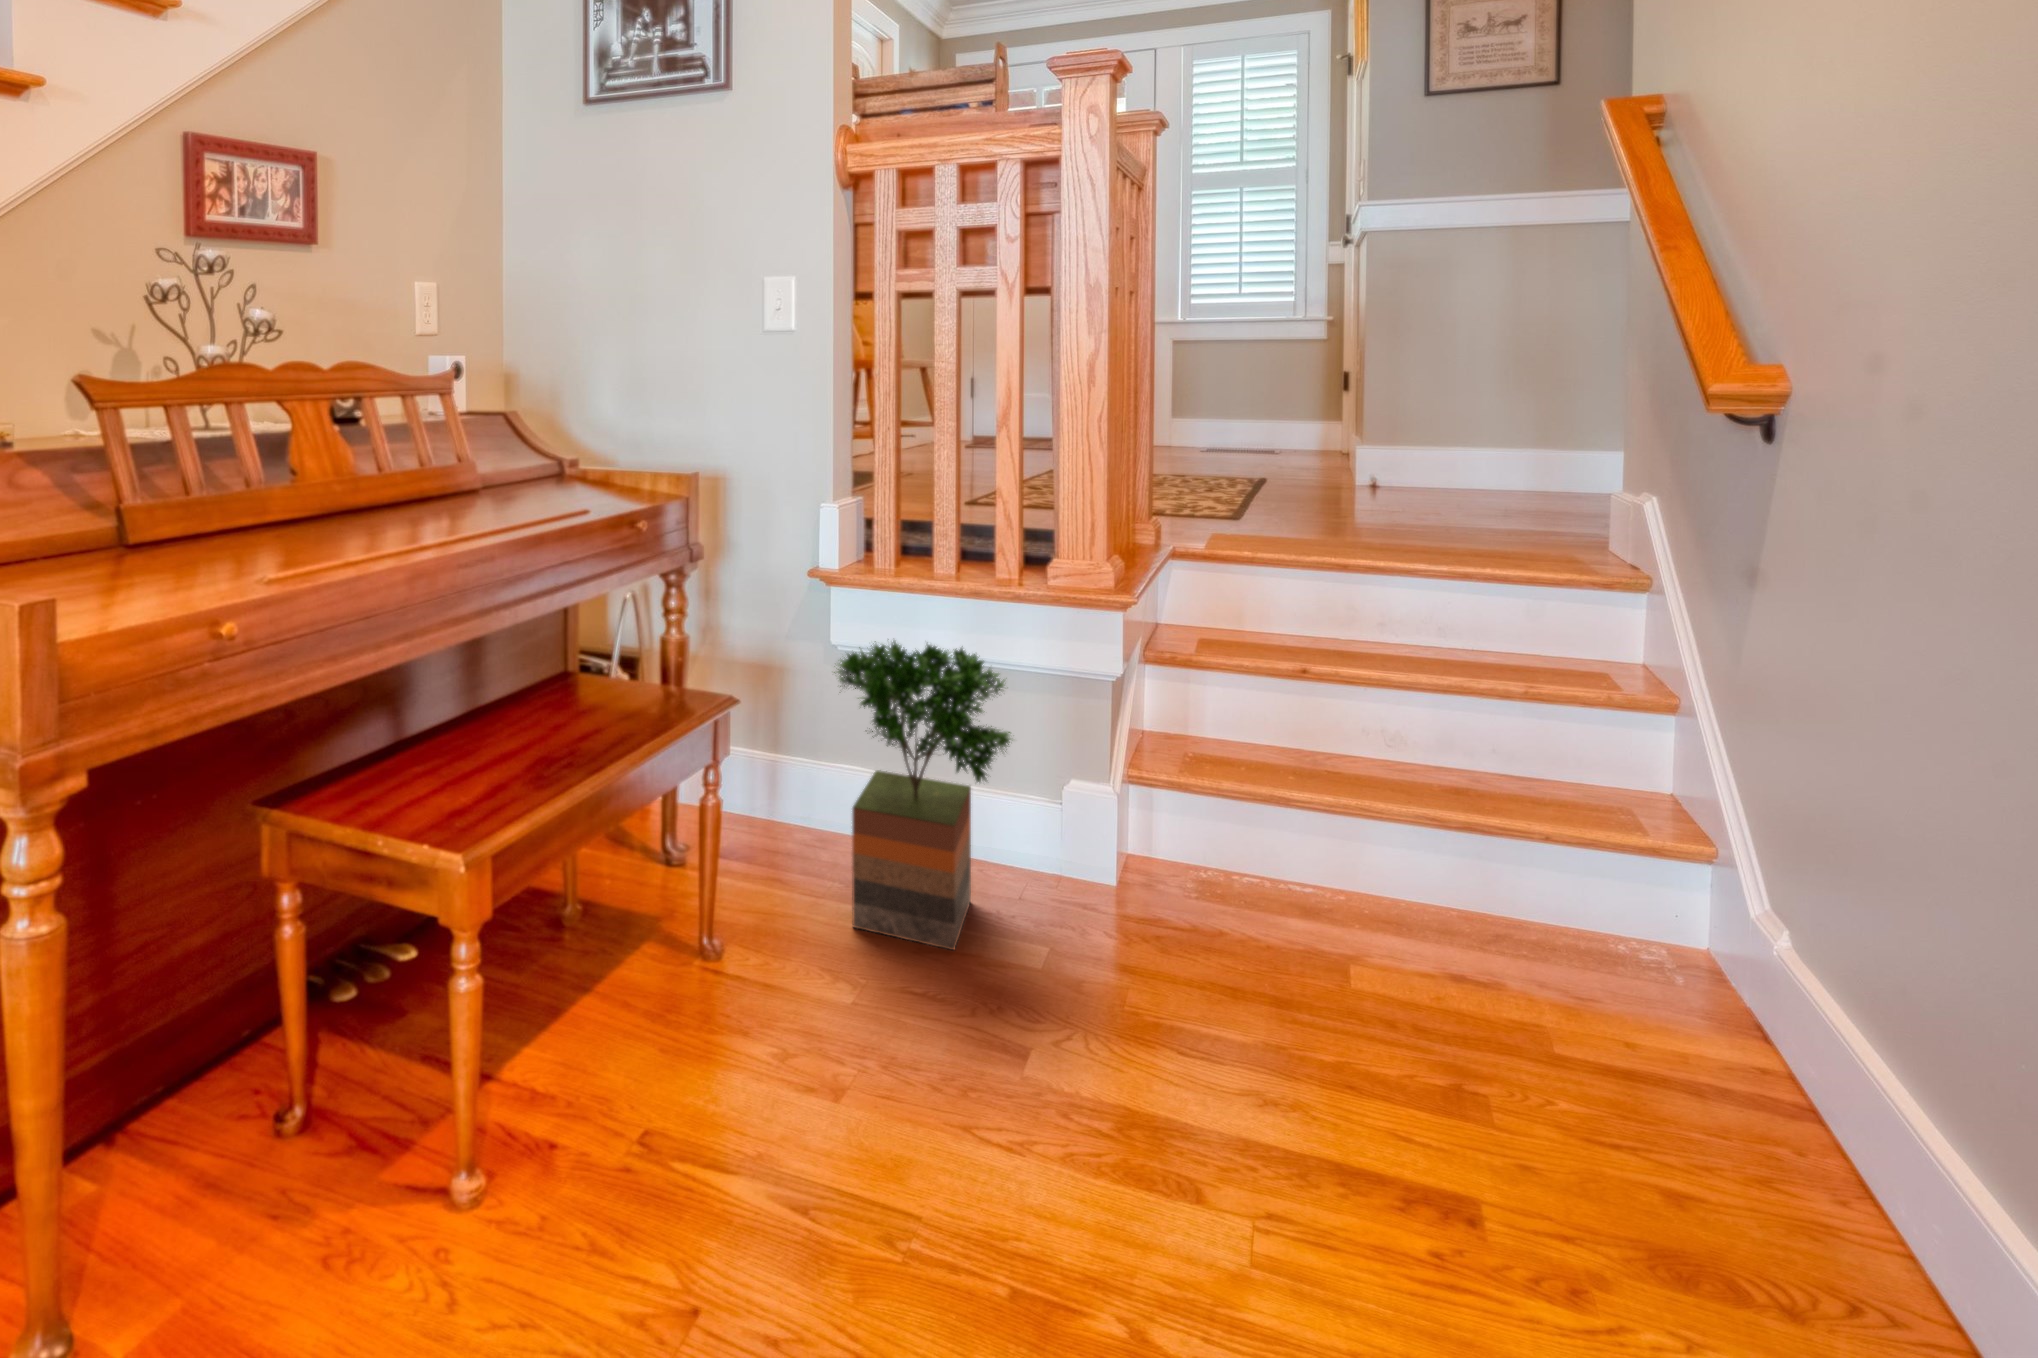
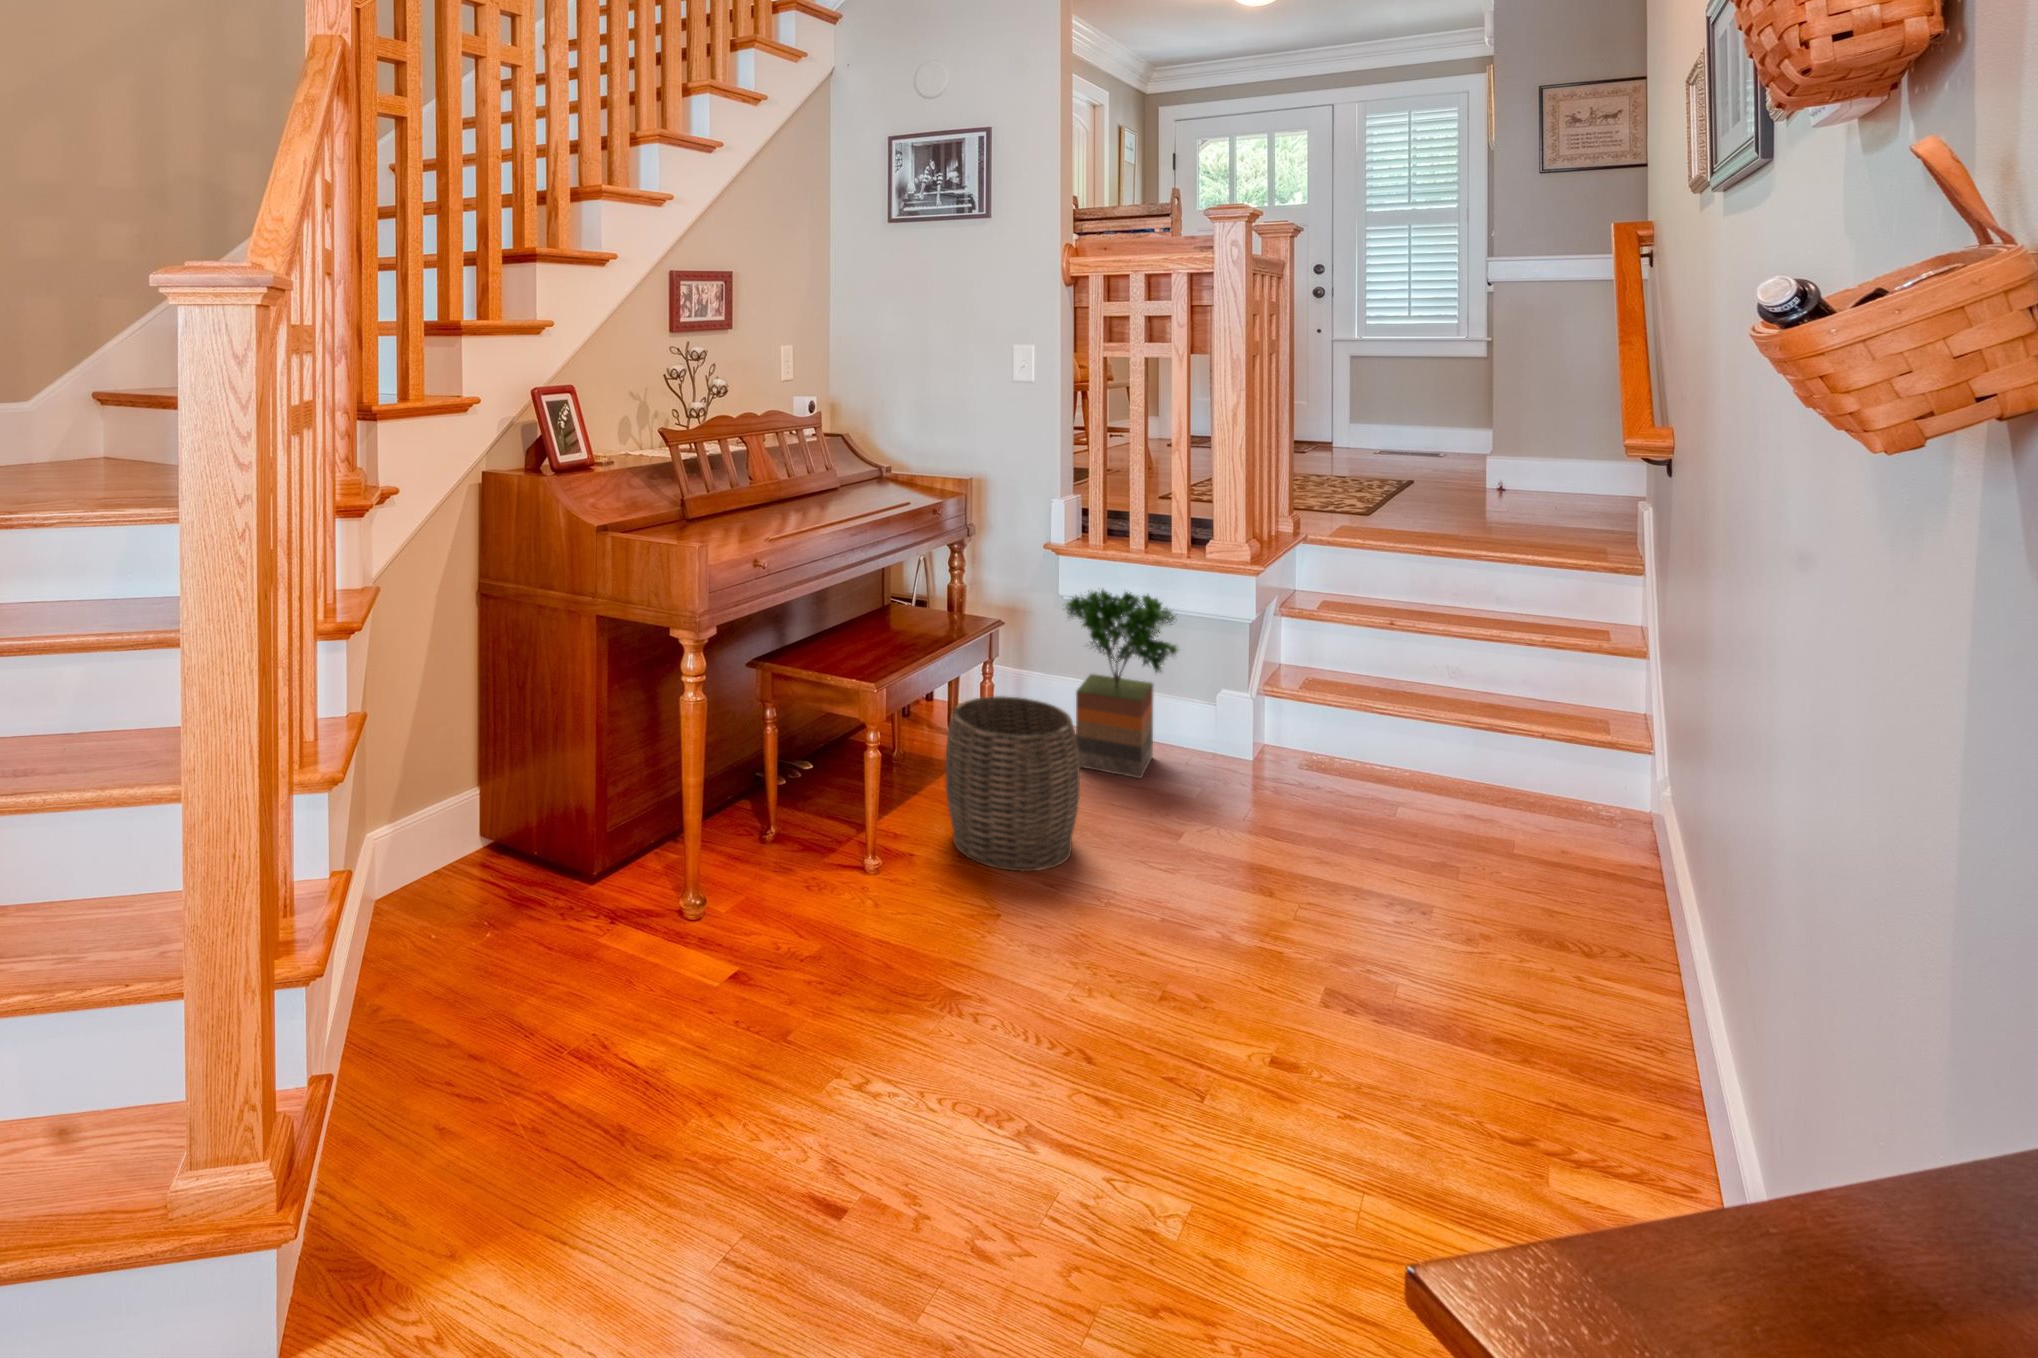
woven basket: none [608,848,848,1219] -> present [946,696,1080,871]

